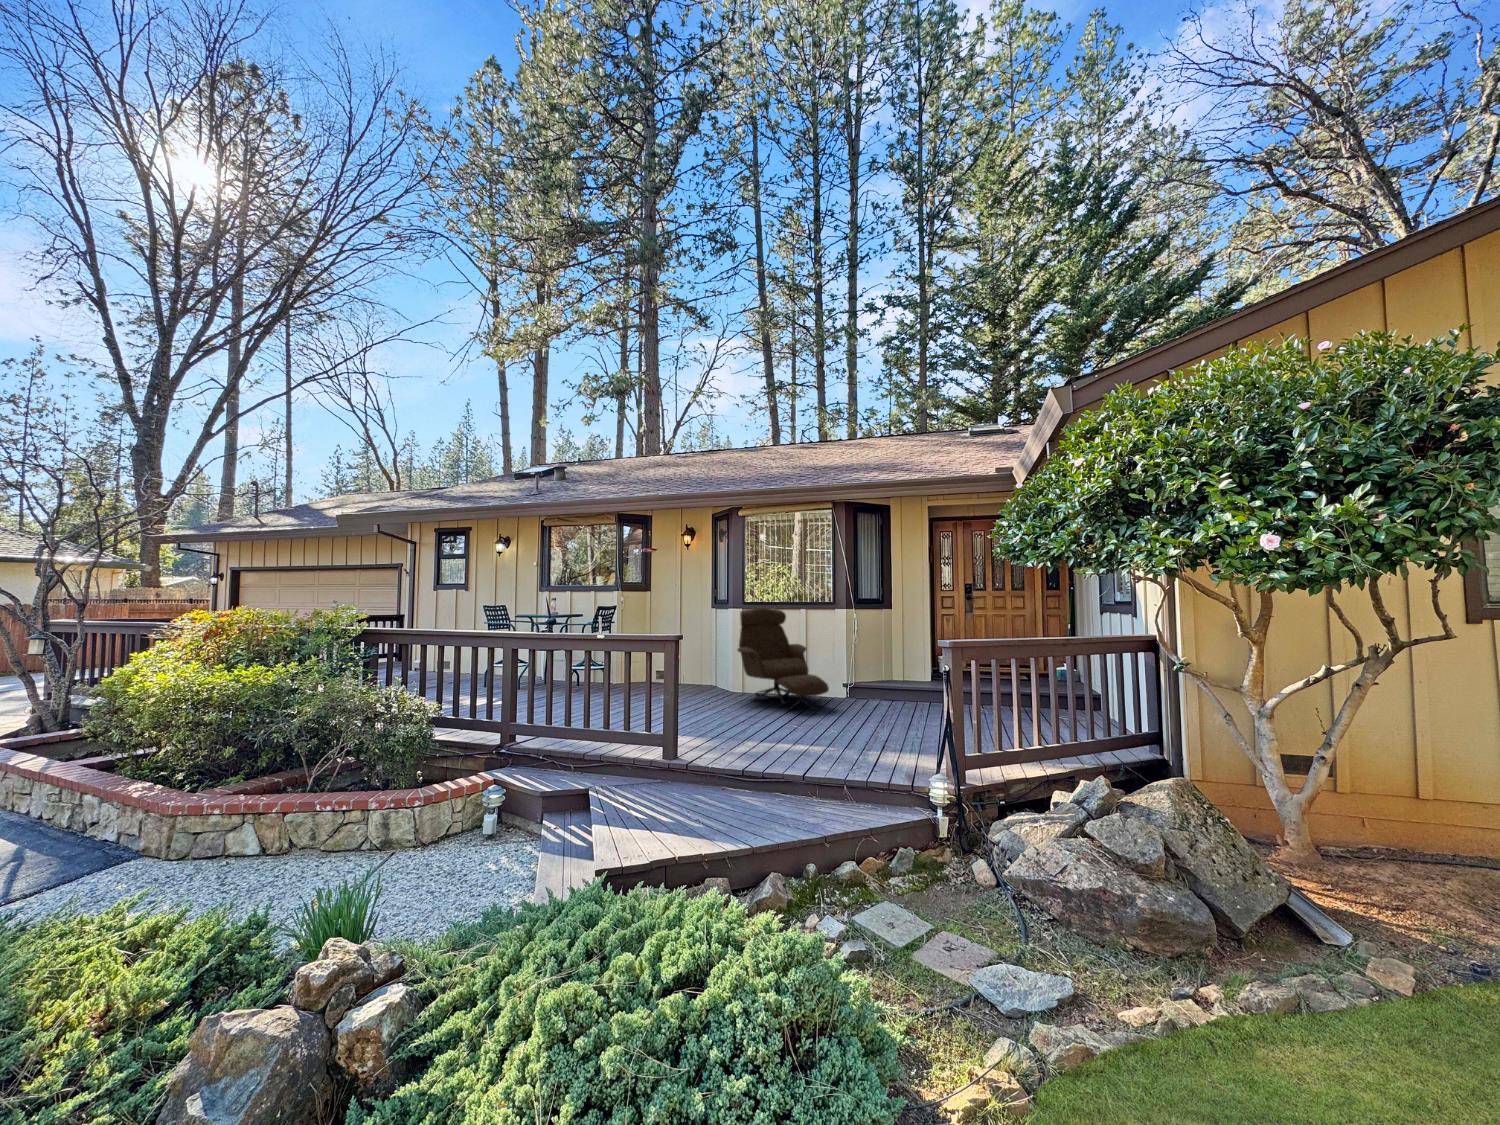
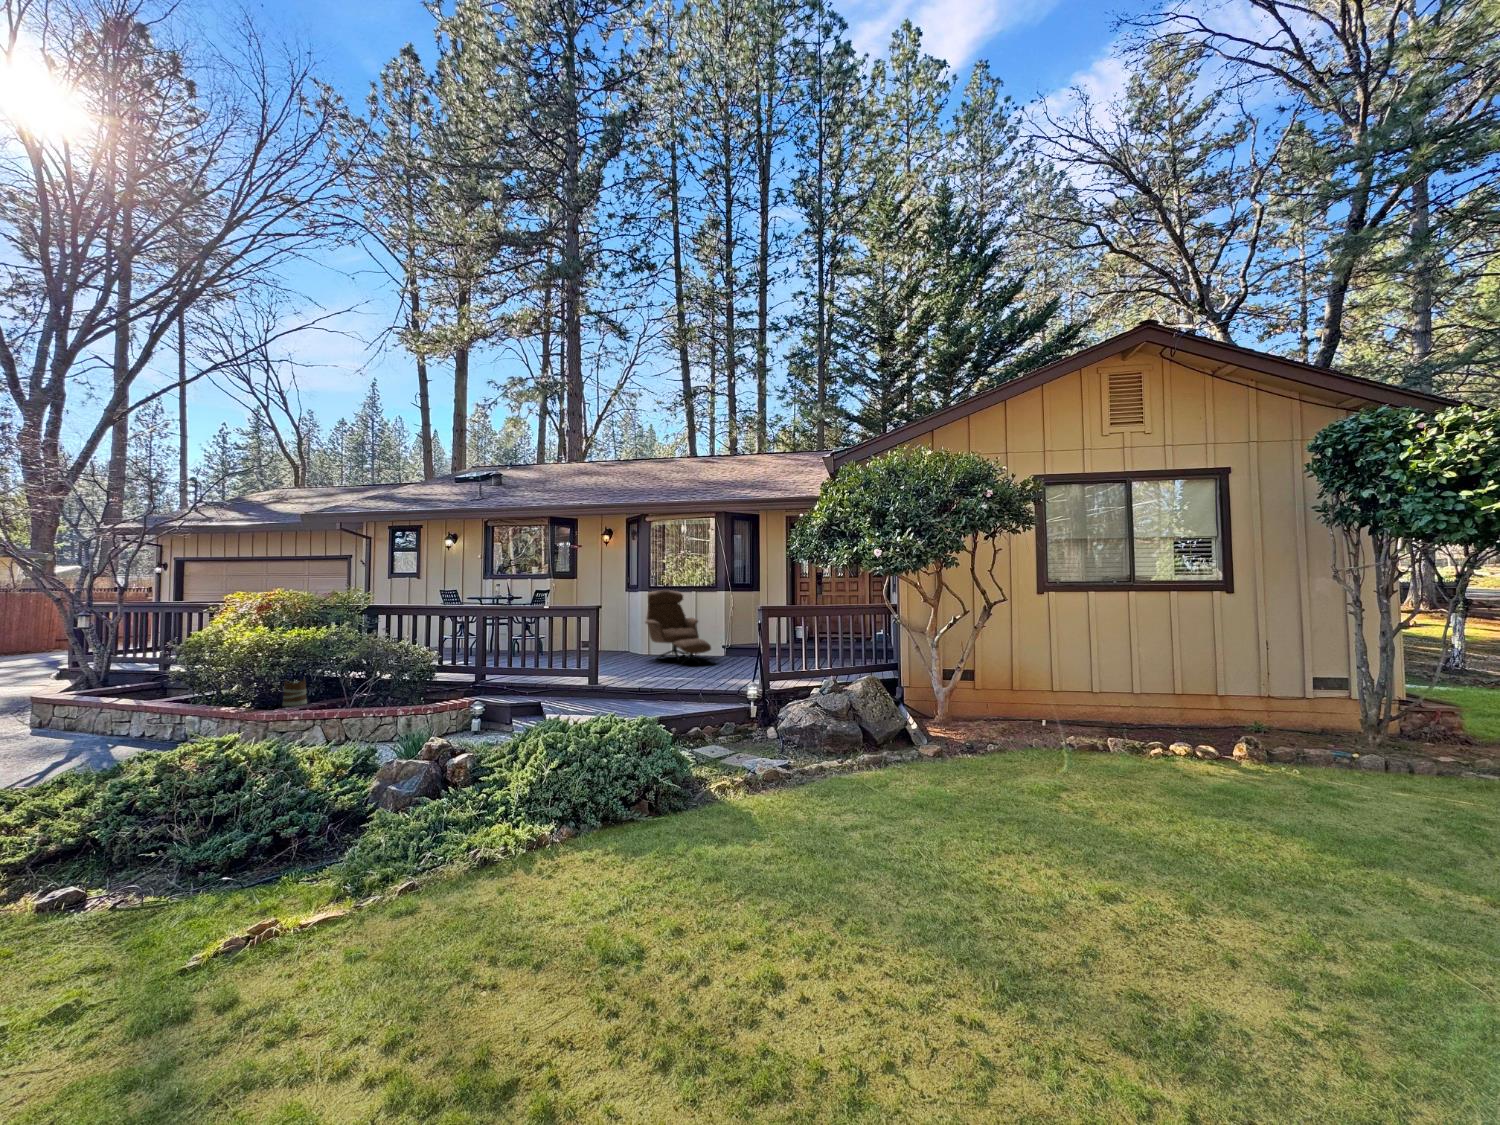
wooden bucket: none [200,732,242,794] -> present [283,679,307,706]

